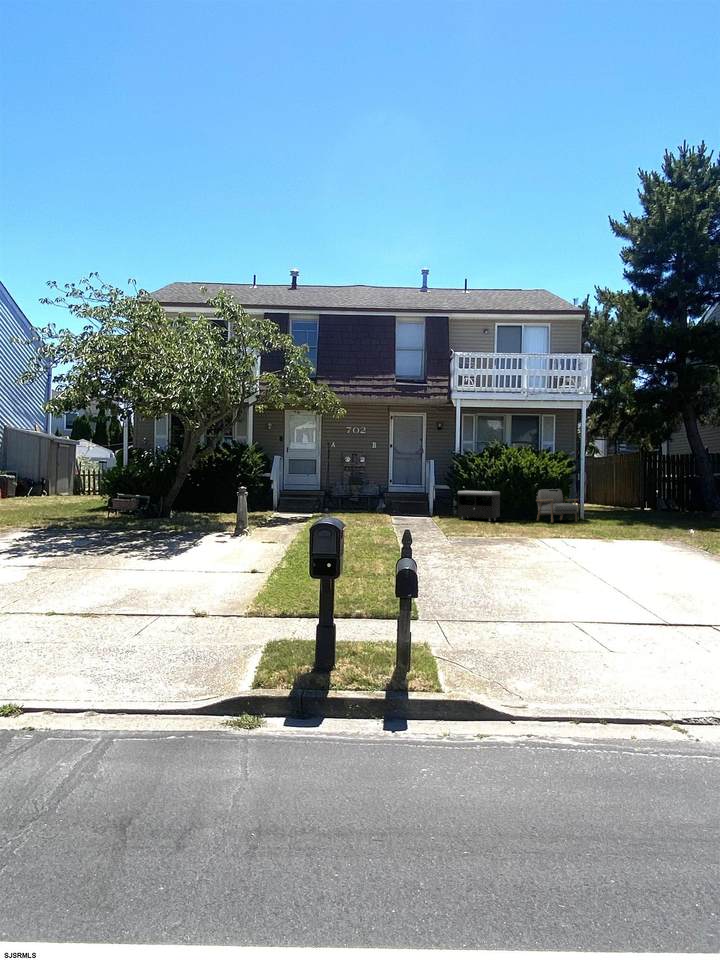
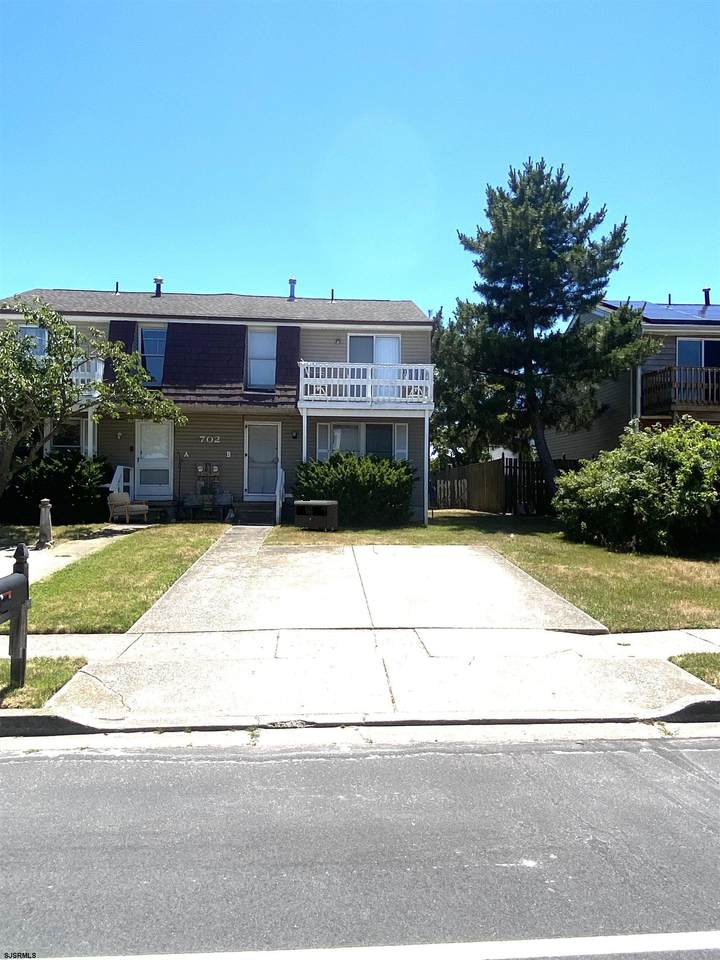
armchair: present [536,489,578,522] -> present [107,492,148,523]

